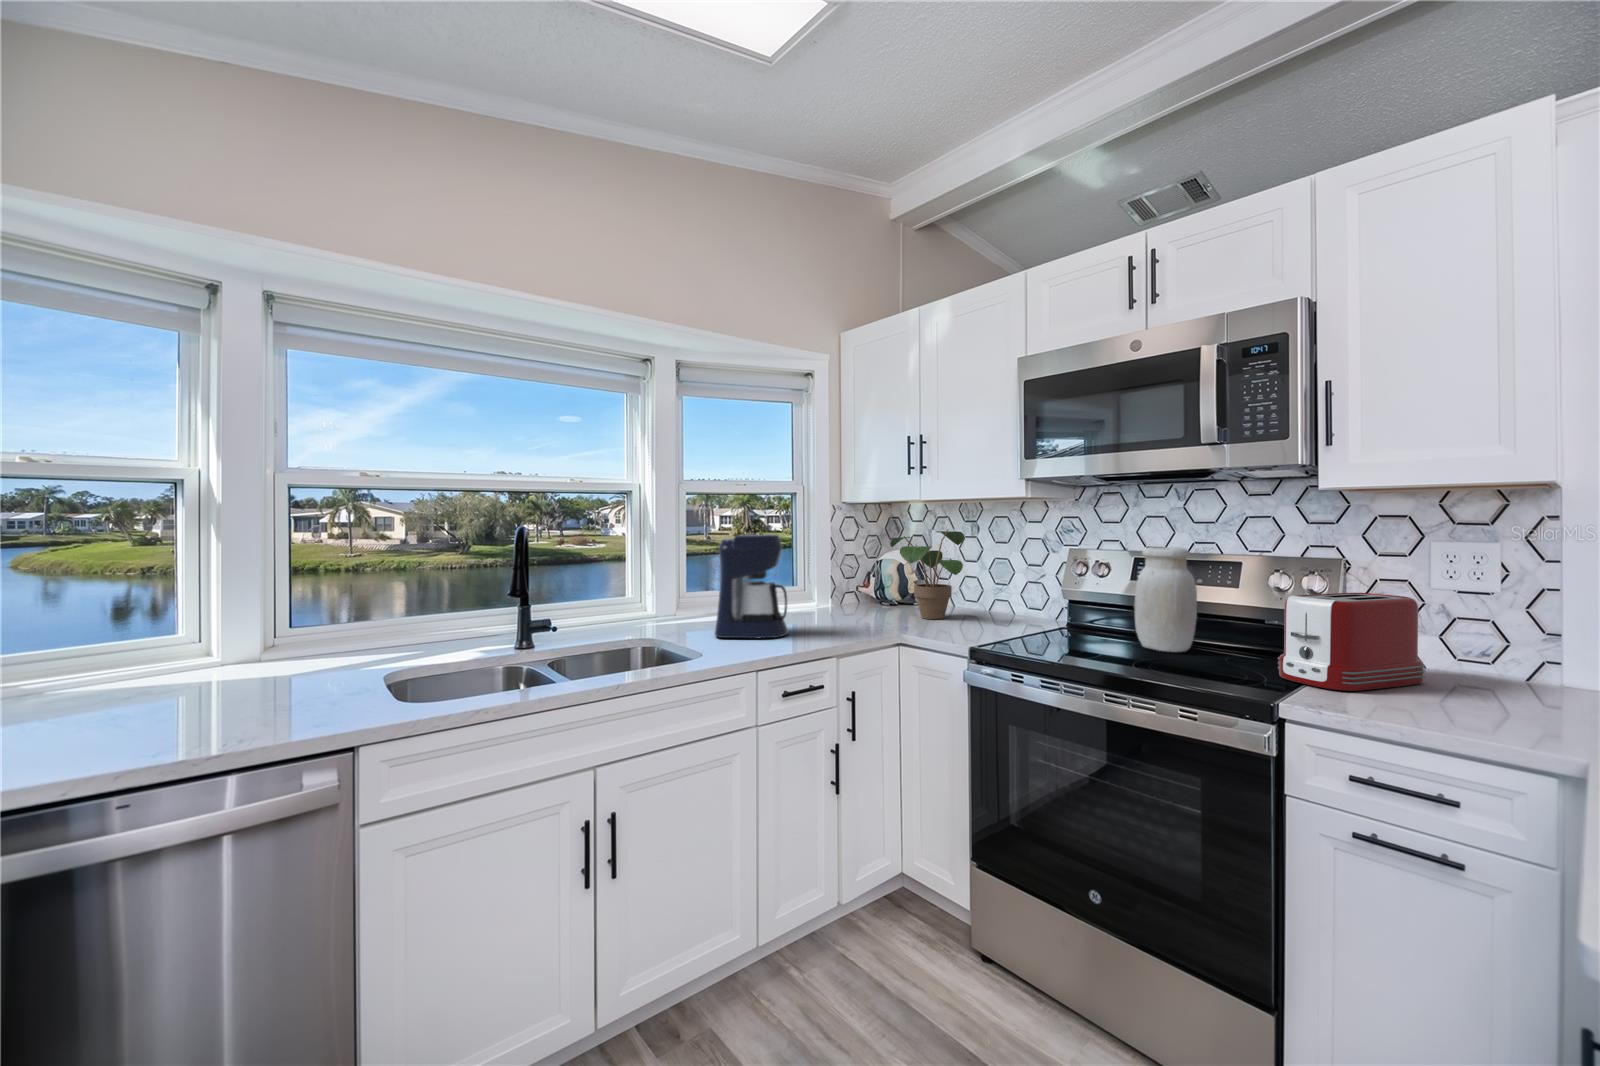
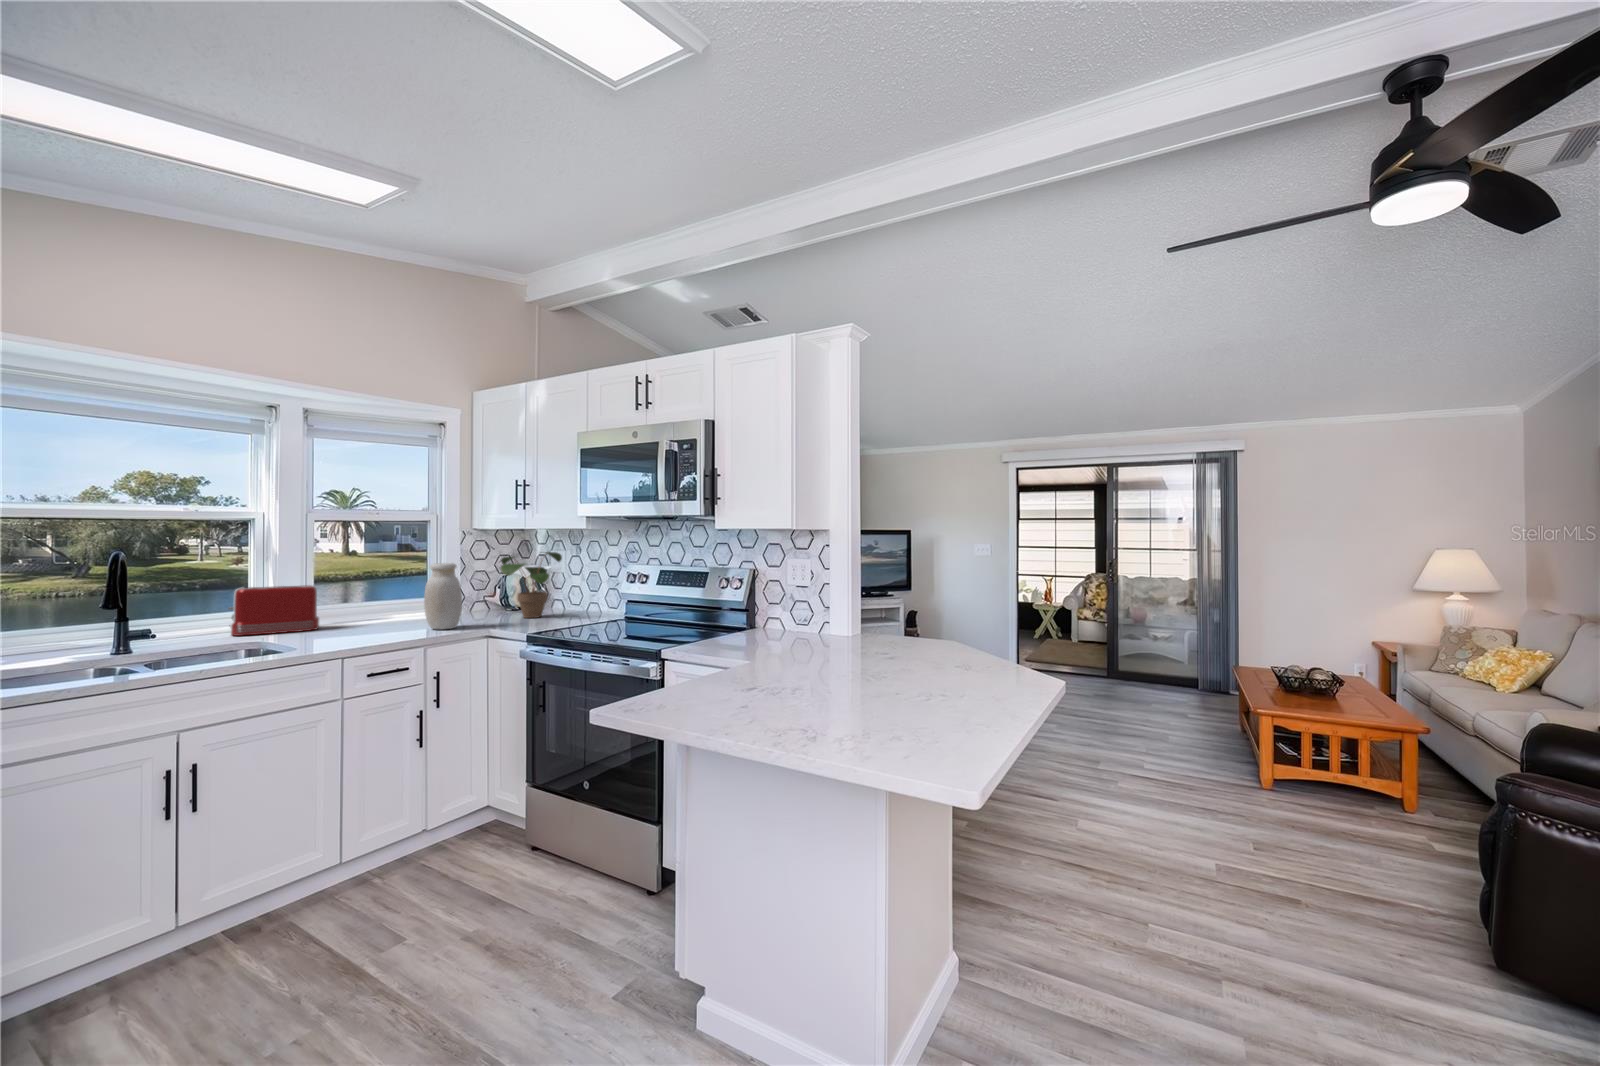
coffee maker: present [715,534,789,638] -> none [318,555,392,638]
jar: present [1134,547,1197,652] -> present [424,563,462,629]
toaster: present [1278,593,1425,691] -> present [228,585,319,636]

